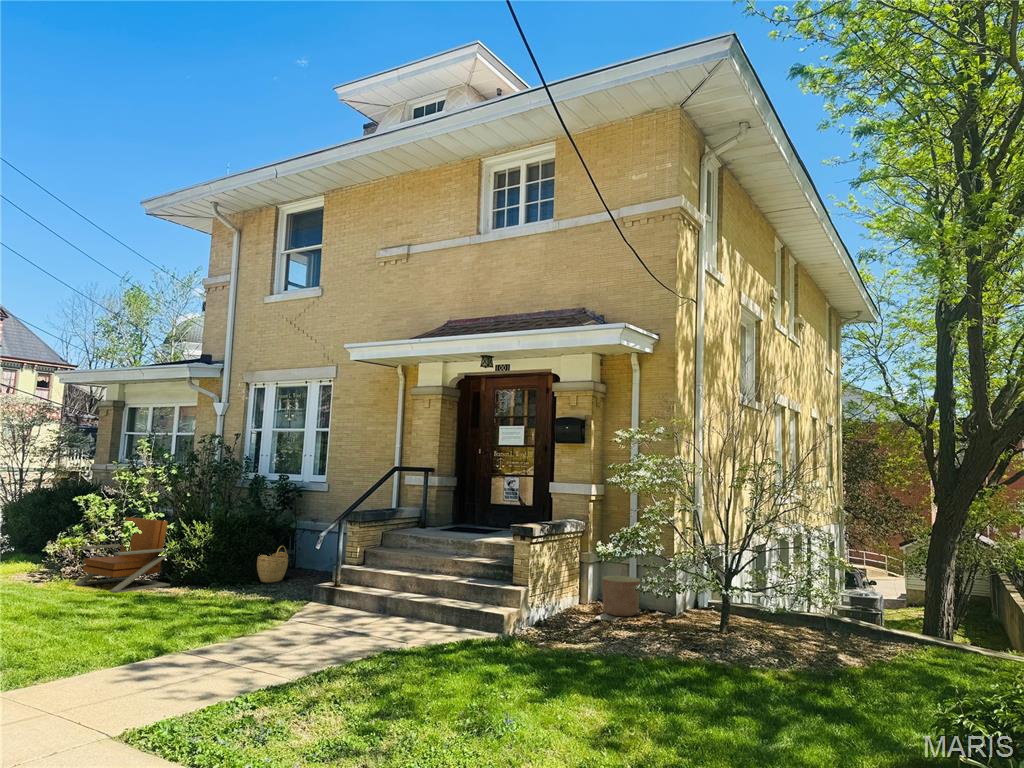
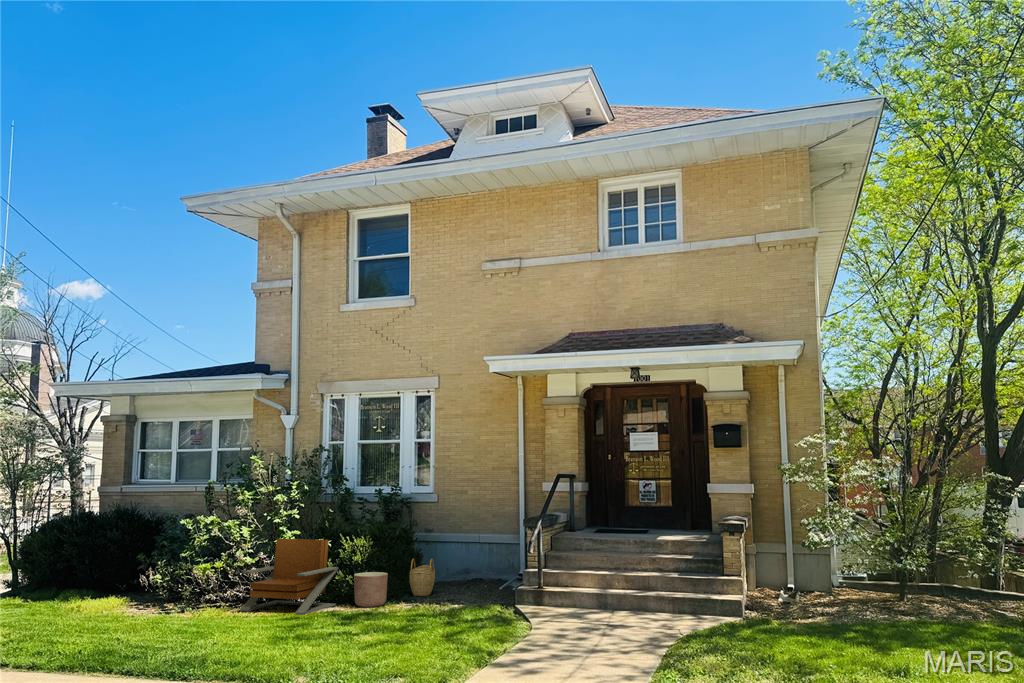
planter: present [602,576,640,616] -> present [354,572,388,607]

